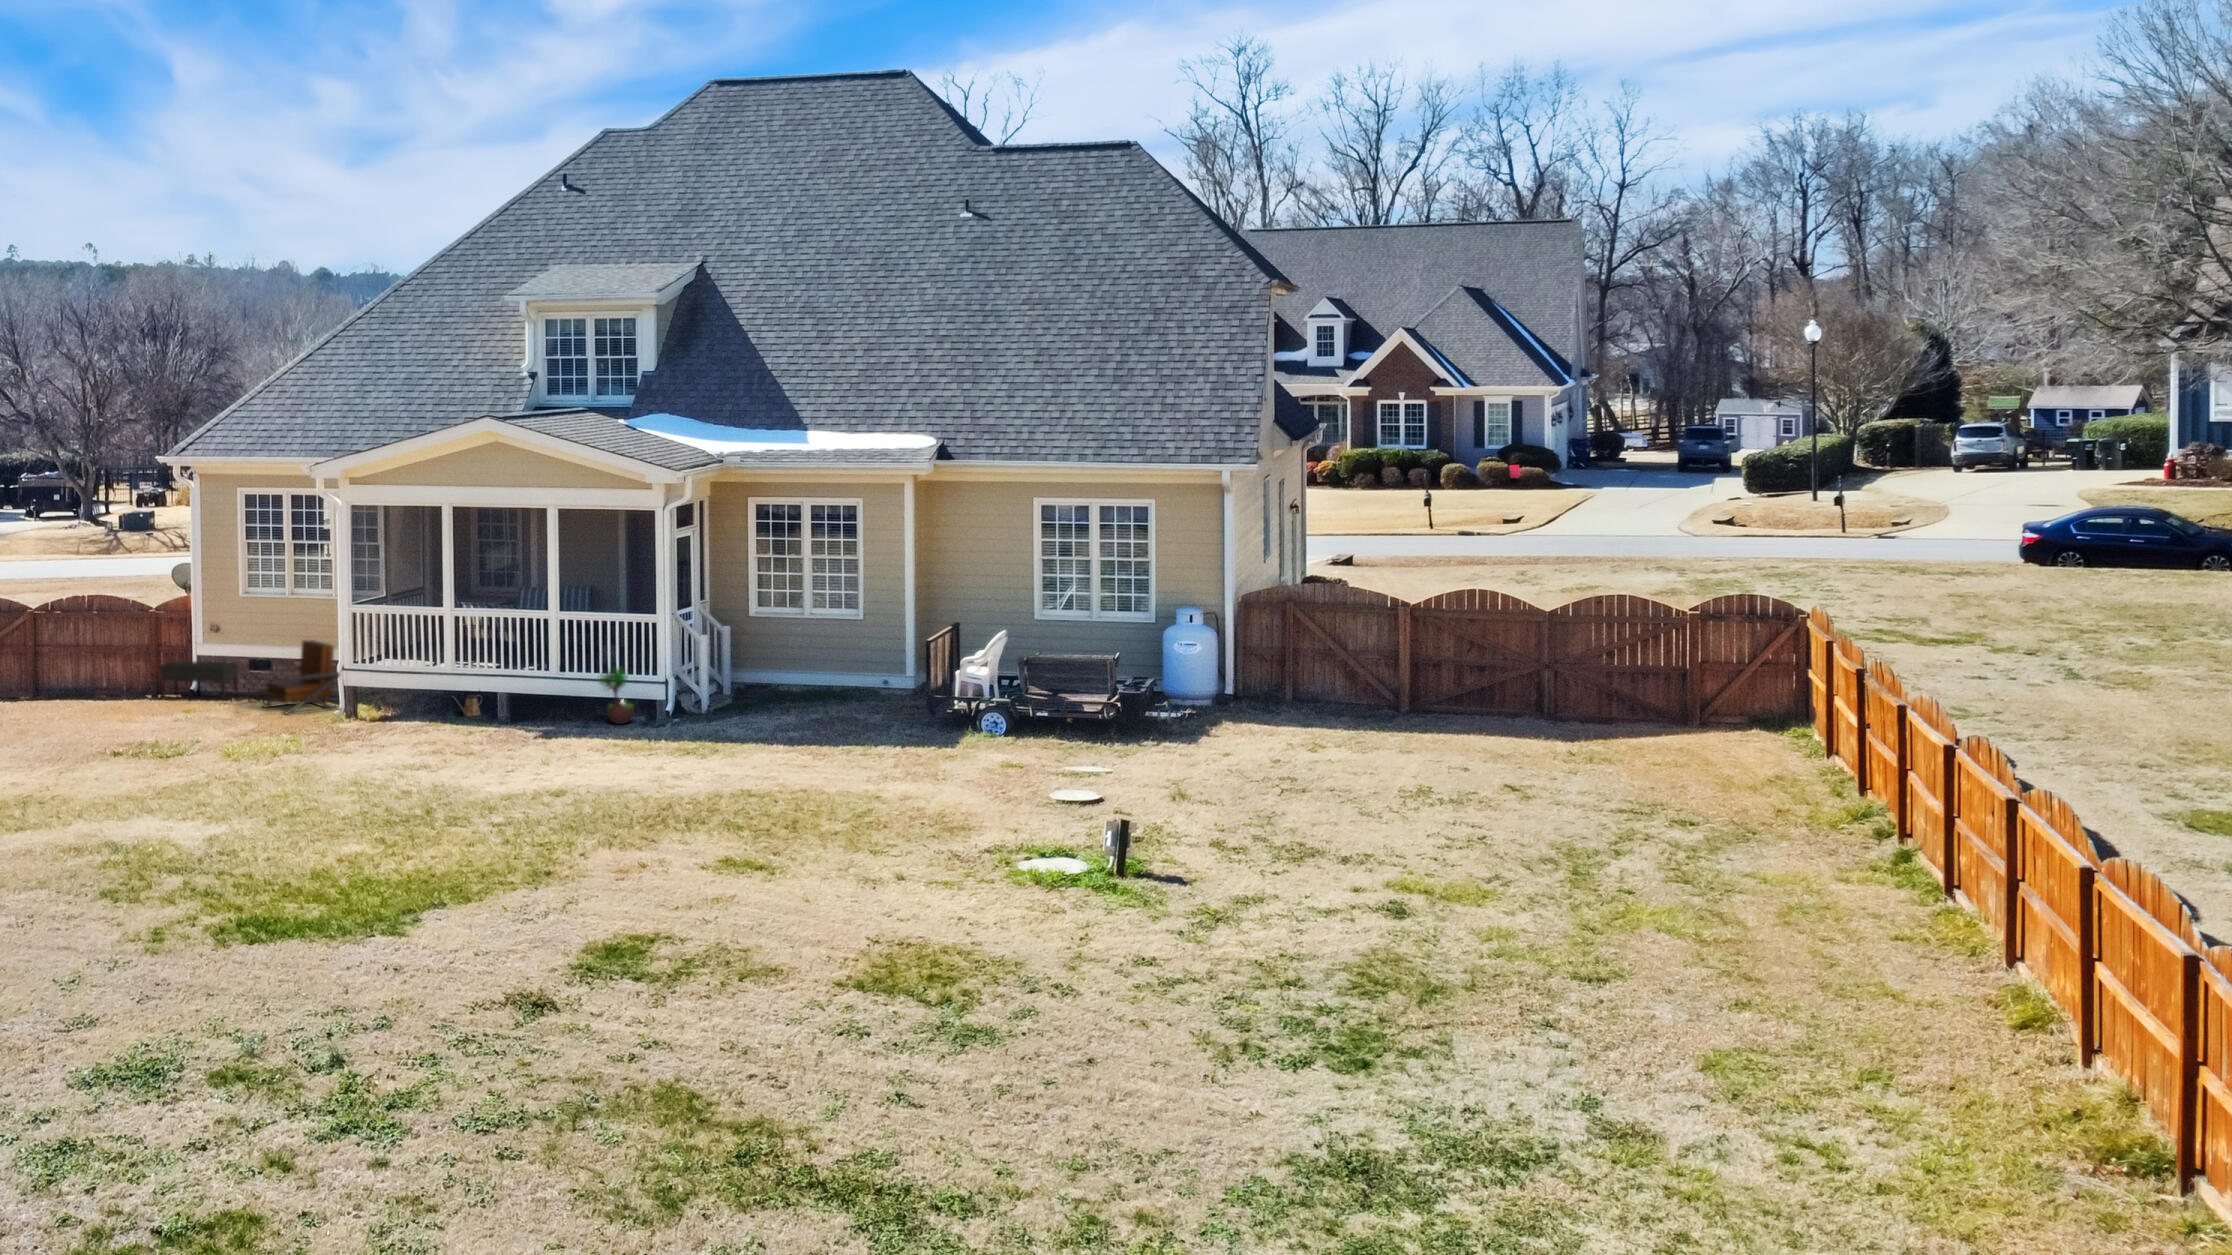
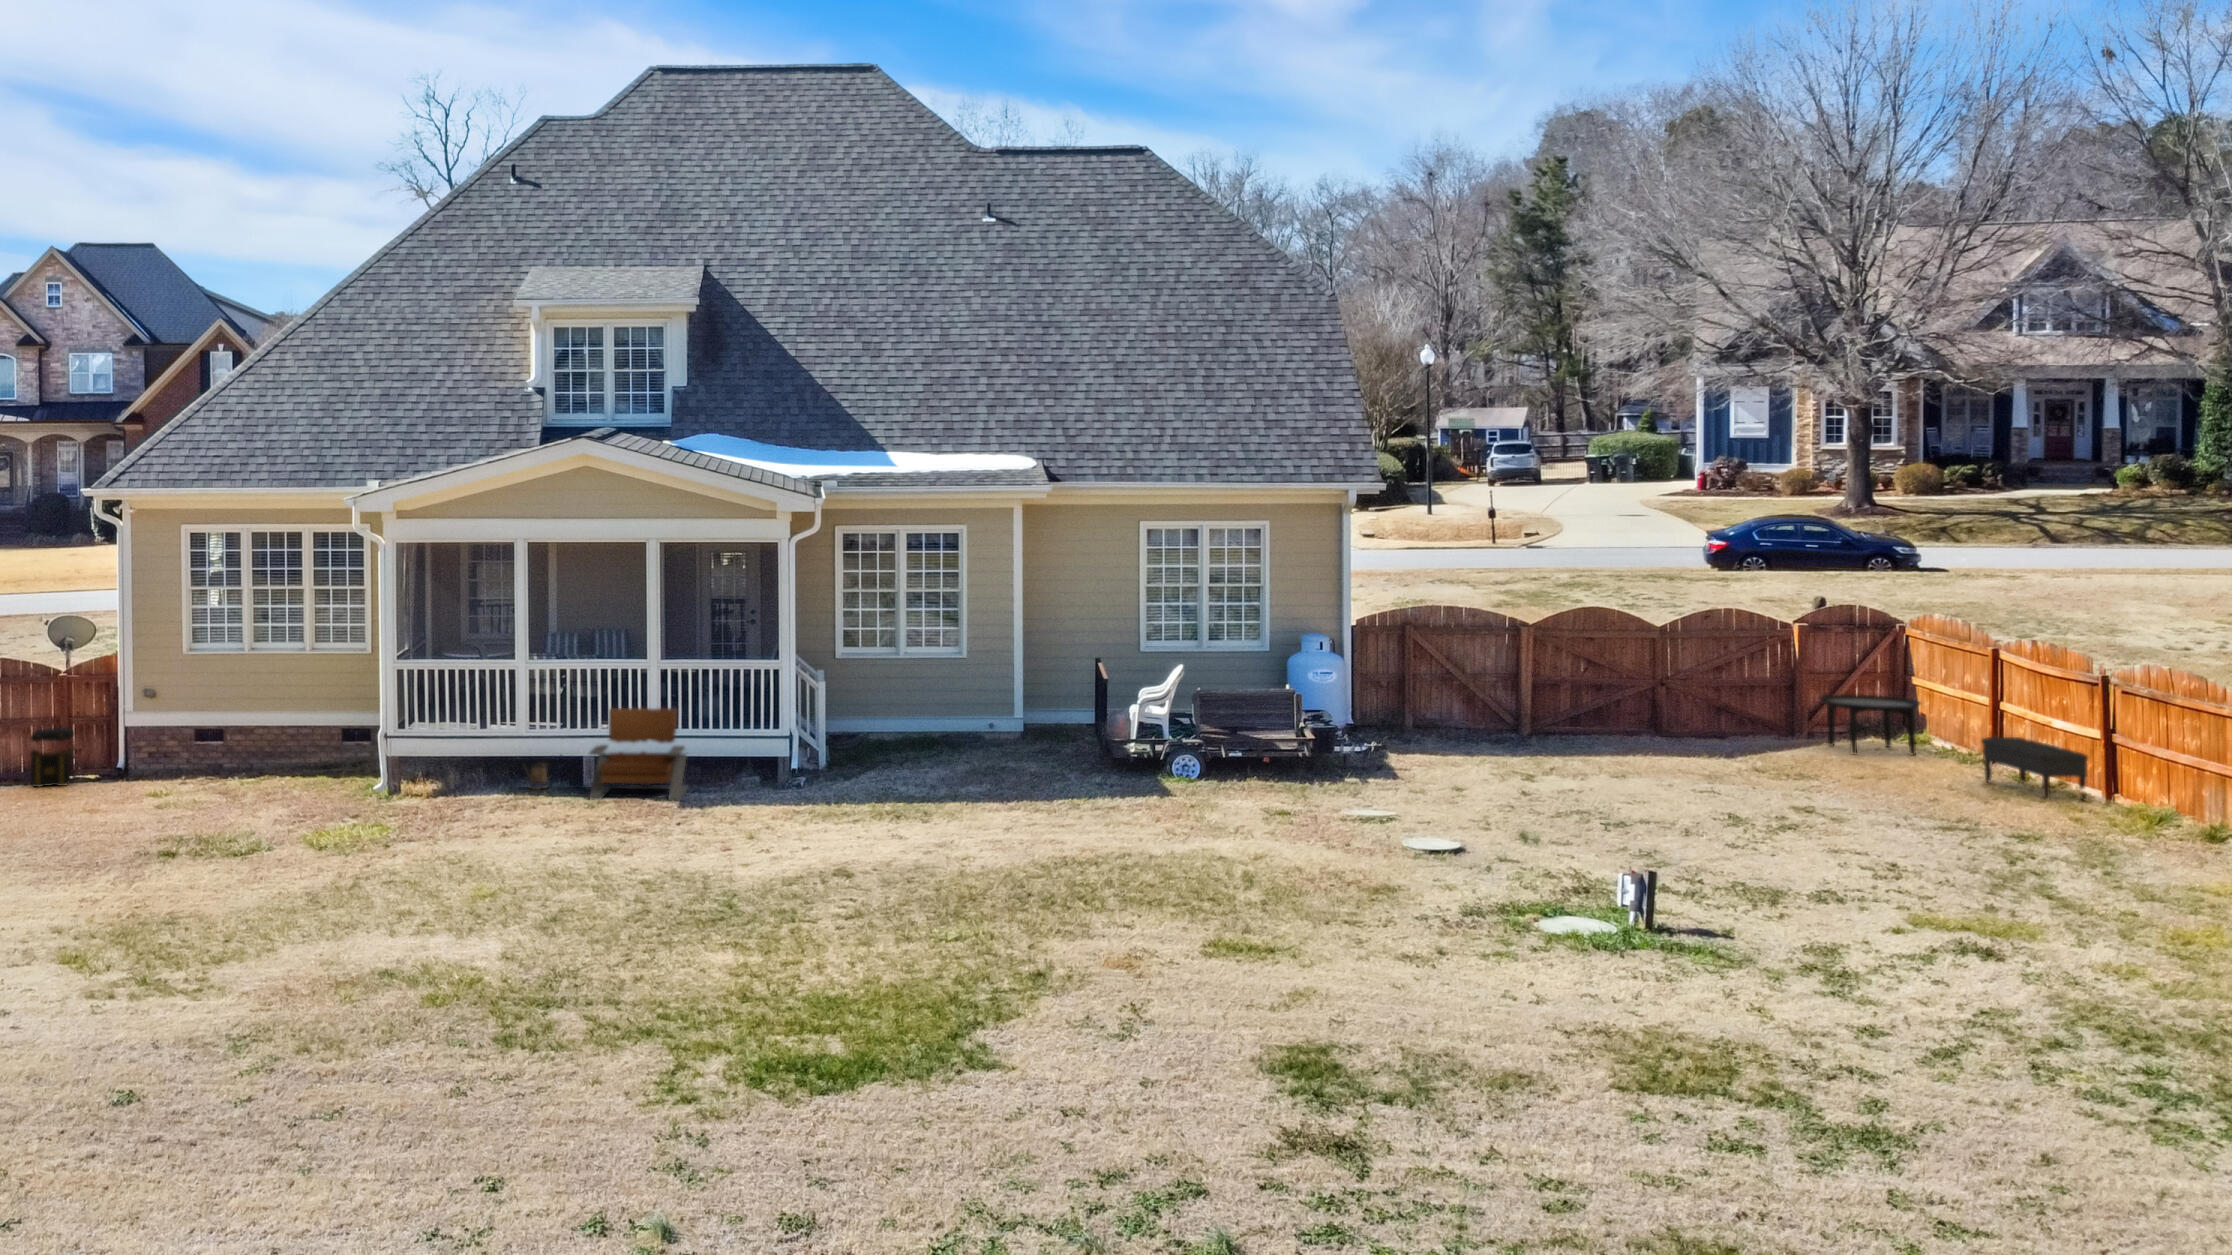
lounge chair: present [262,640,340,715] -> present [589,708,688,801]
toolbox: none [118,652,156,697] -> present [30,728,74,787]
bench: present [159,661,238,698] -> present [1981,737,2088,800]
potted tree: present [598,667,634,724] -> none [712,715,755,789]
round table: none [1706,683,1808,749] -> present [1821,694,1921,755]

